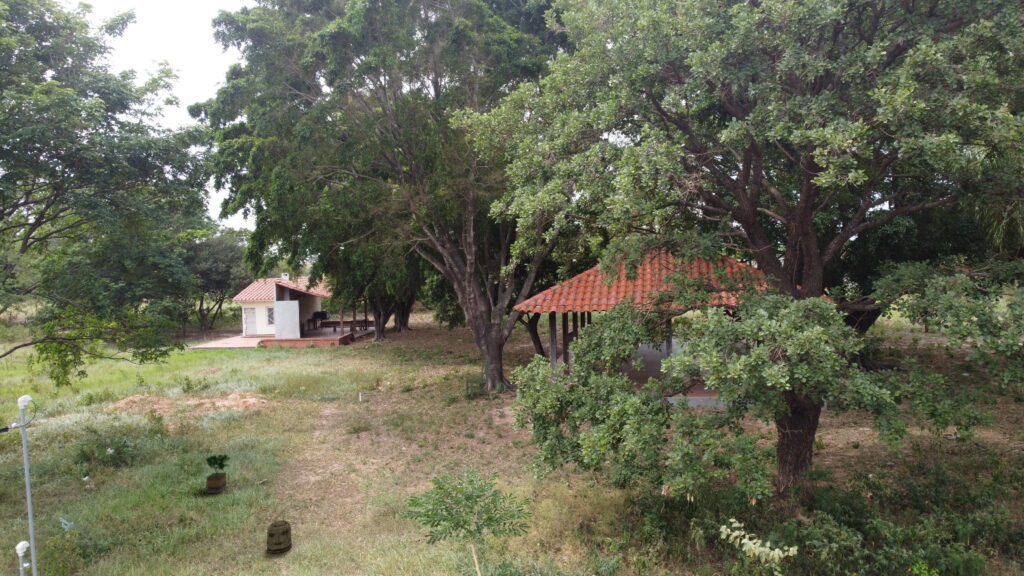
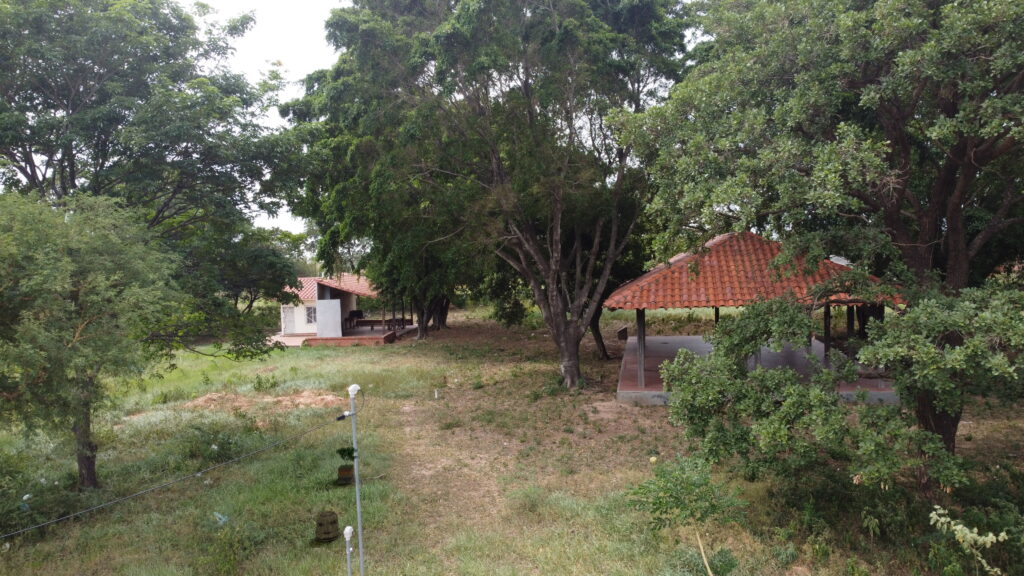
chair: present [466,357,491,398] -> none [542,353,568,396]
basket: present [267,520,292,553] -> present [316,511,339,542]

